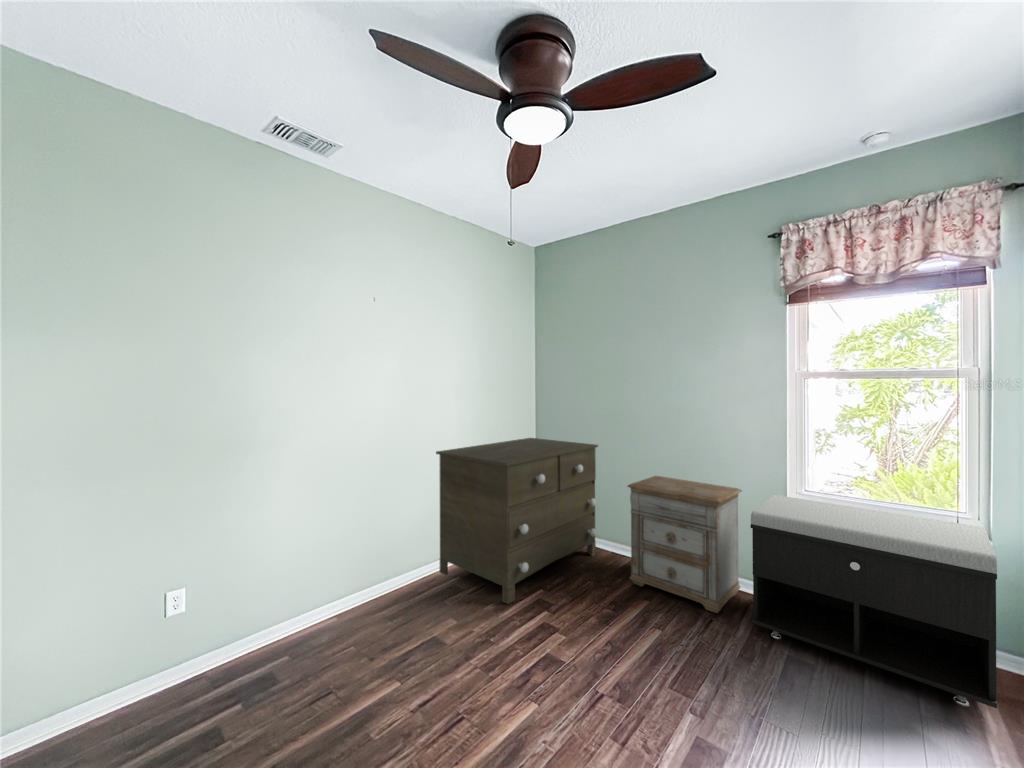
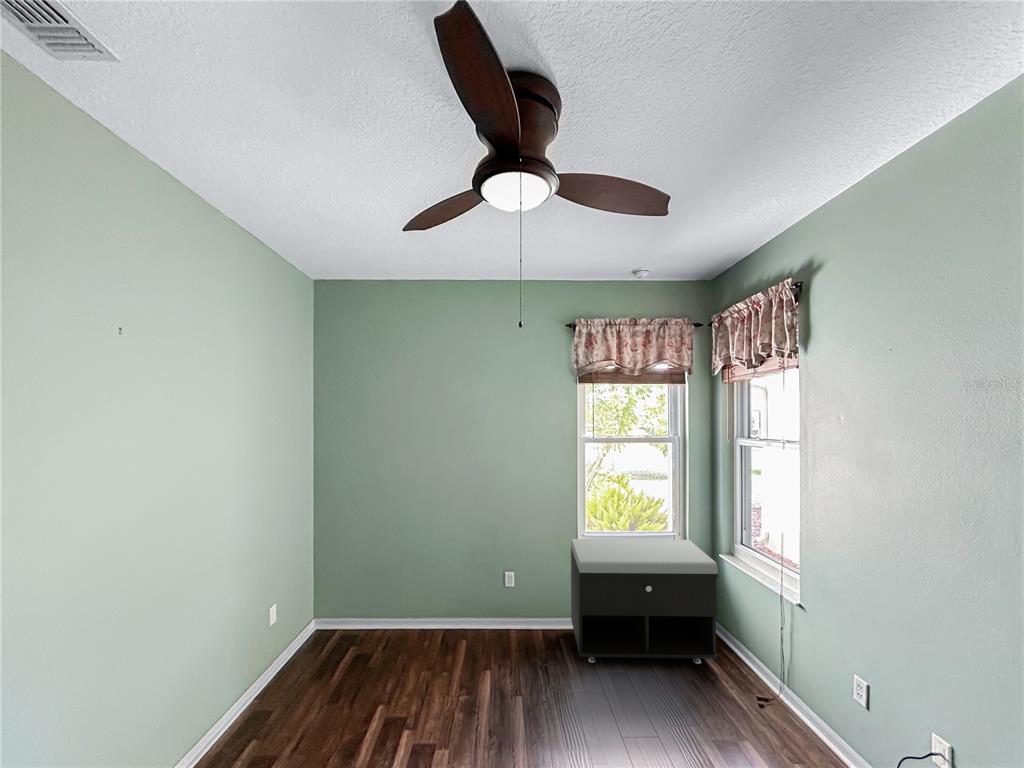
dresser: present [436,438,598,604] -> none [220,514,410,746]
nightstand: present [627,476,742,613] -> none [459,538,549,658]

